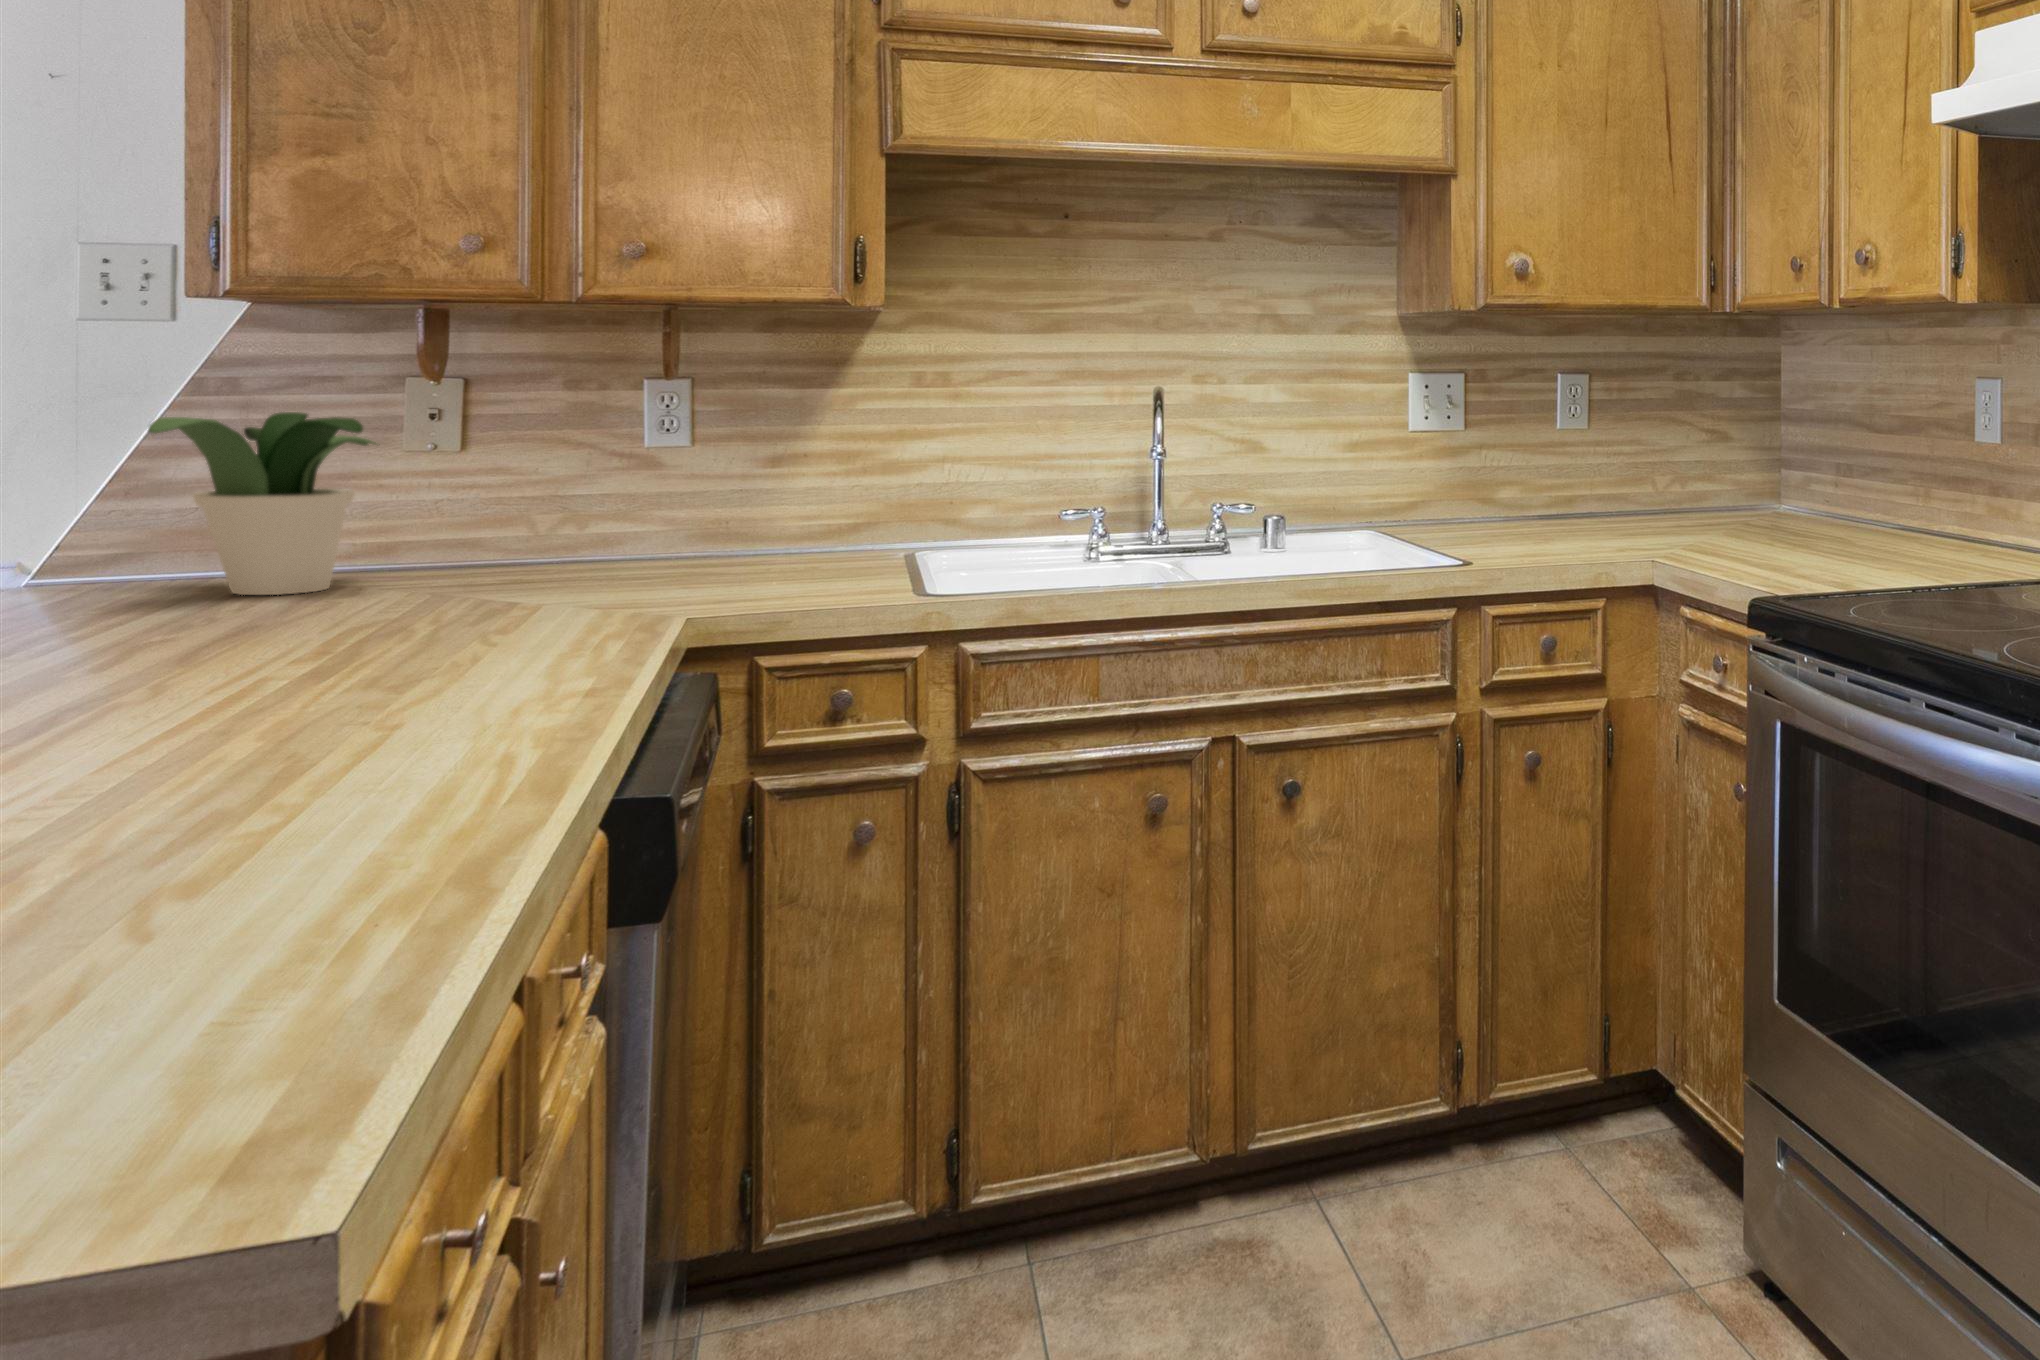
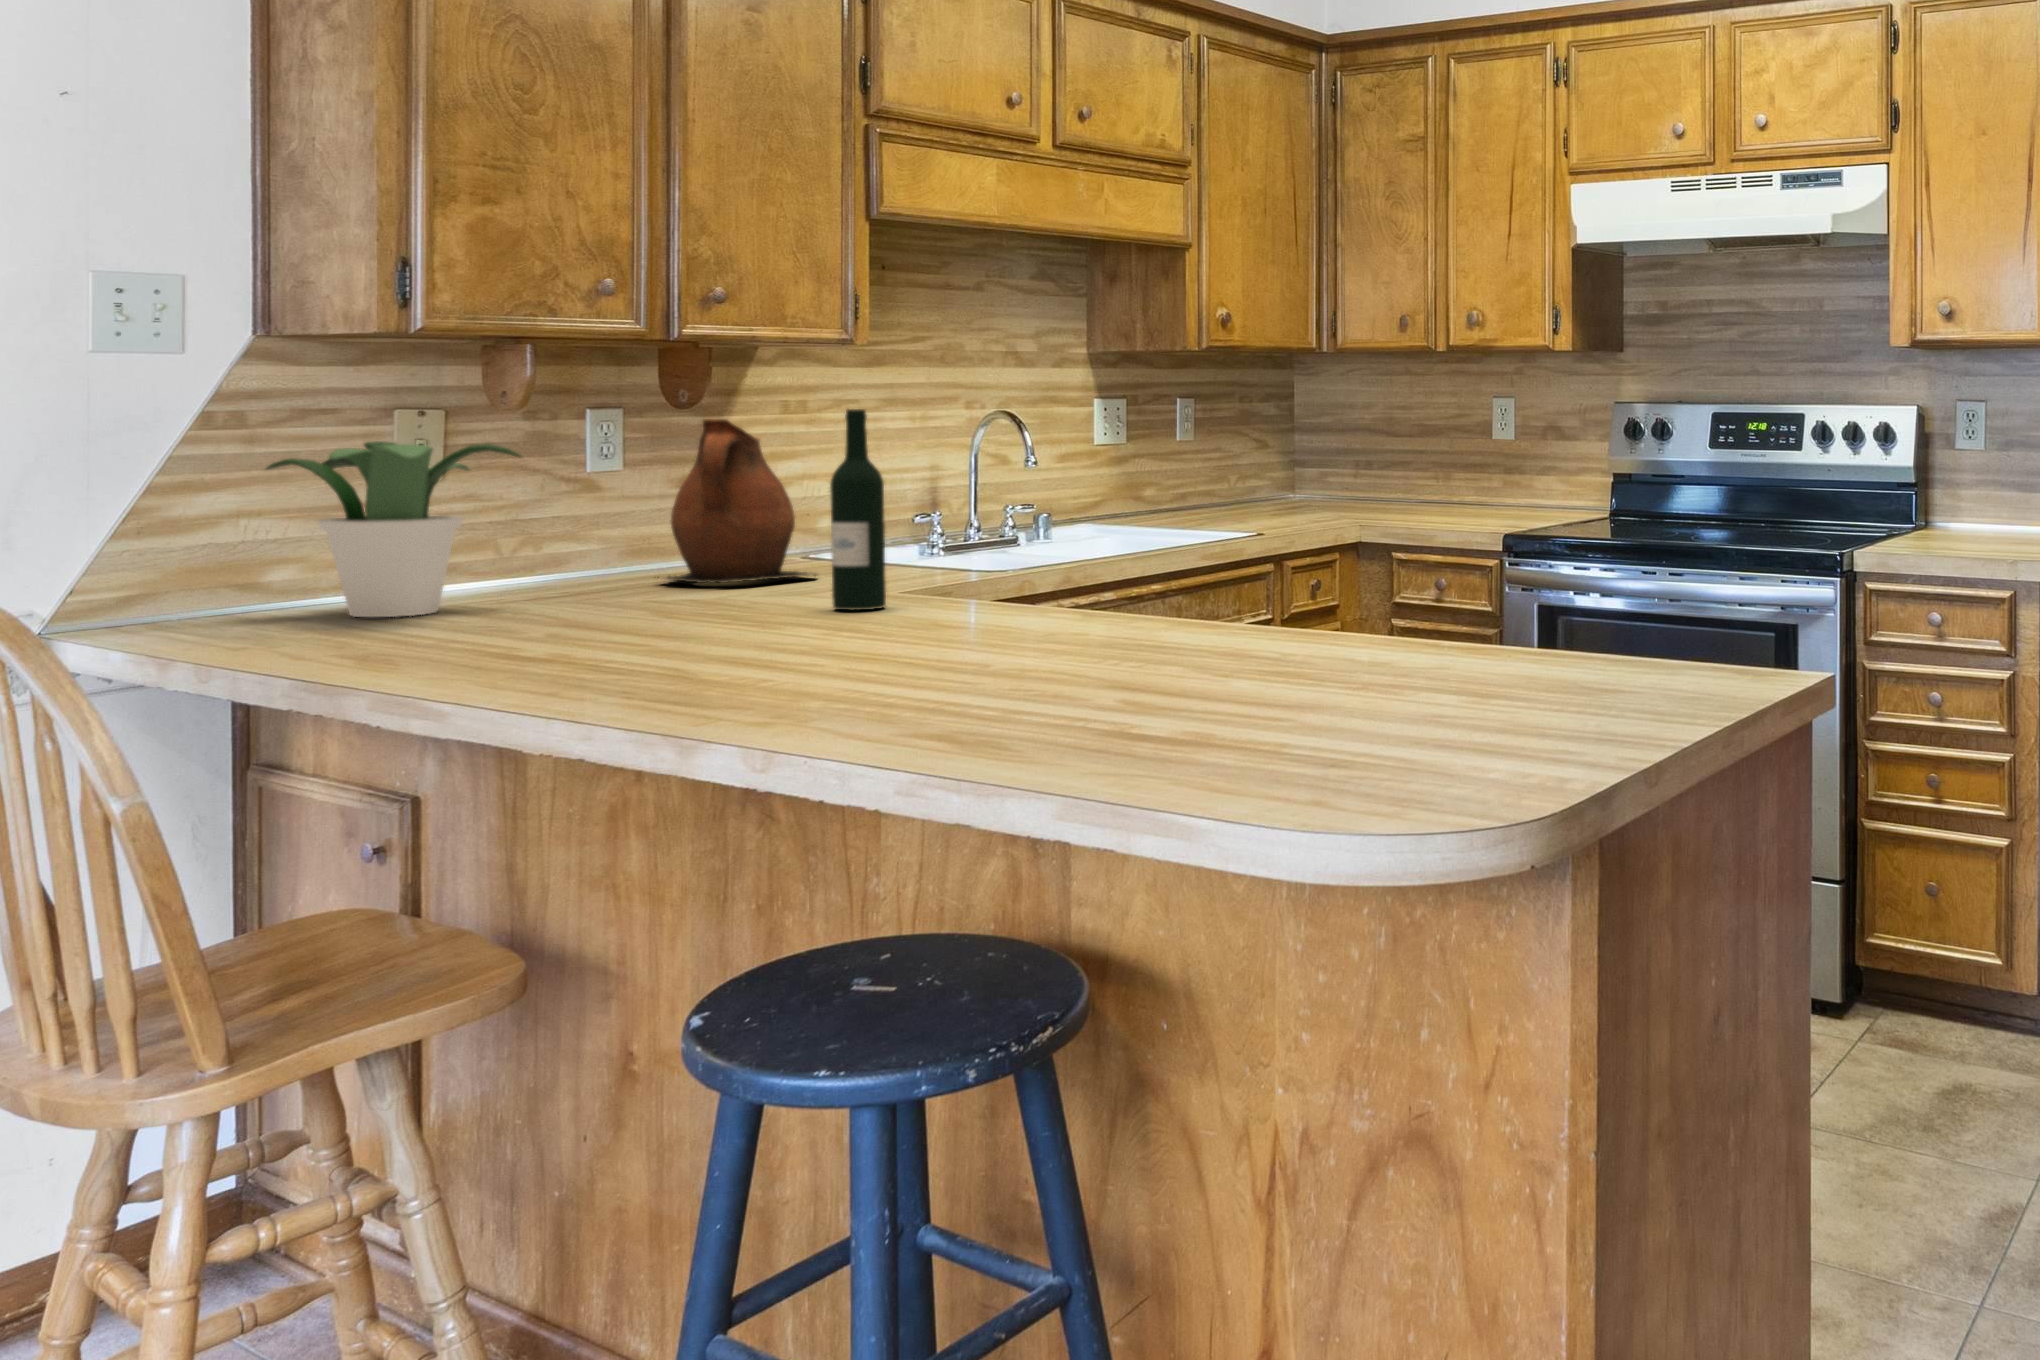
wine bottle: none [454,386,535,641] -> present [830,409,886,610]
ceramic pitcher: none [602,394,777,584] -> present [655,419,816,583]

